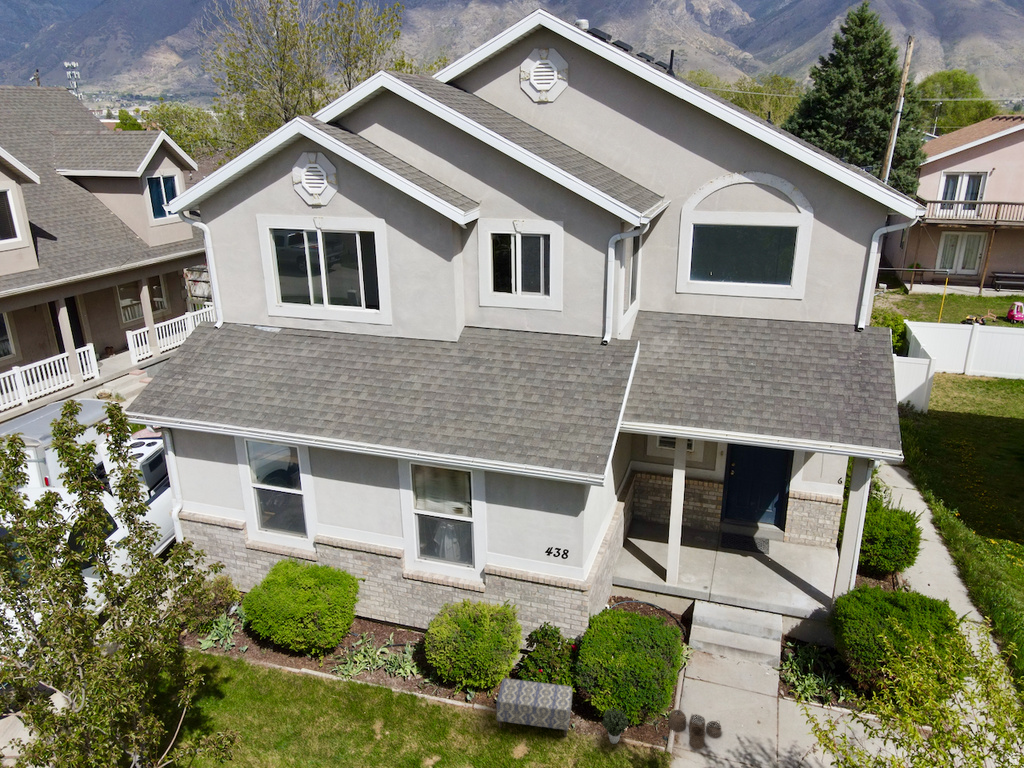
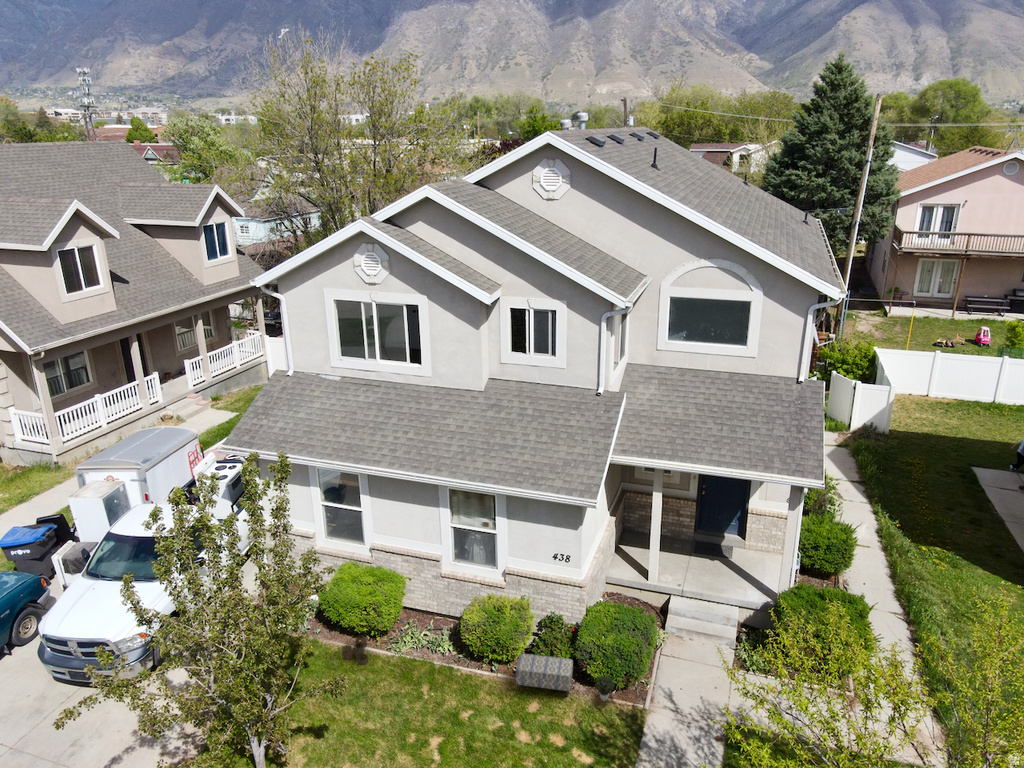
woven basket: present [668,710,721,749] -> present [342,635,368,664]

